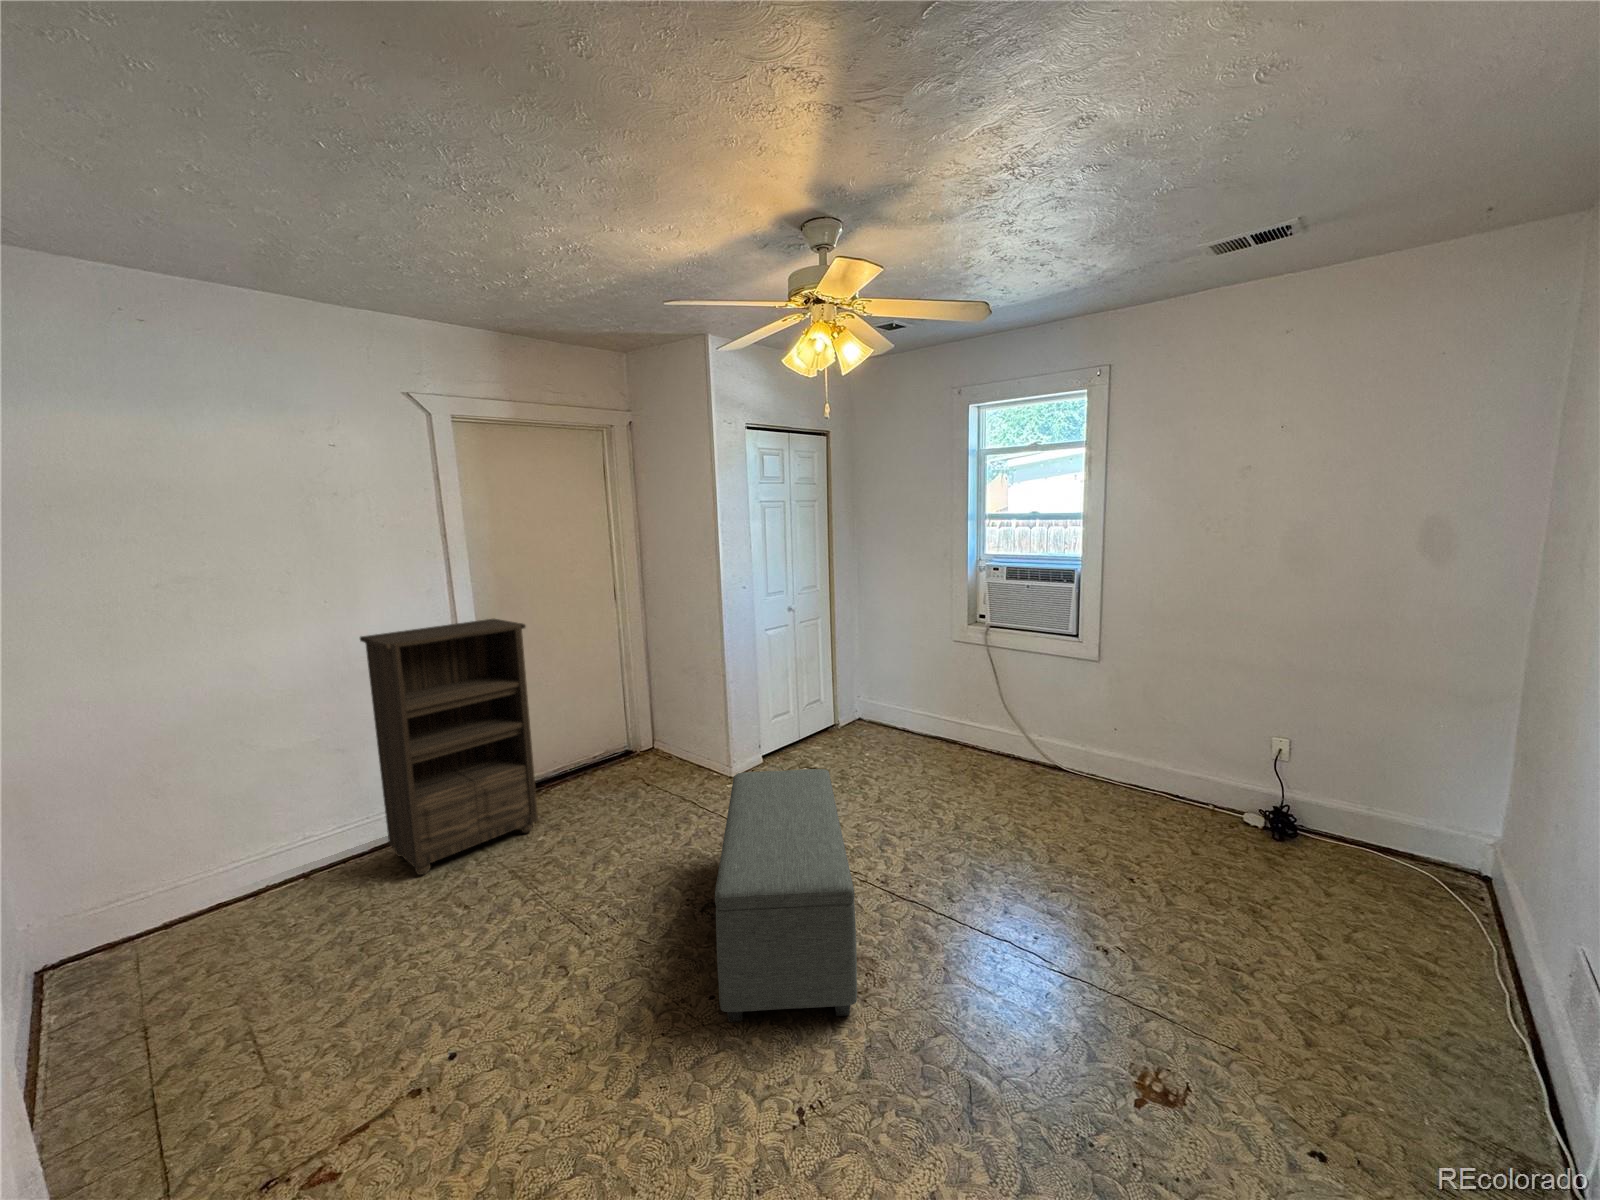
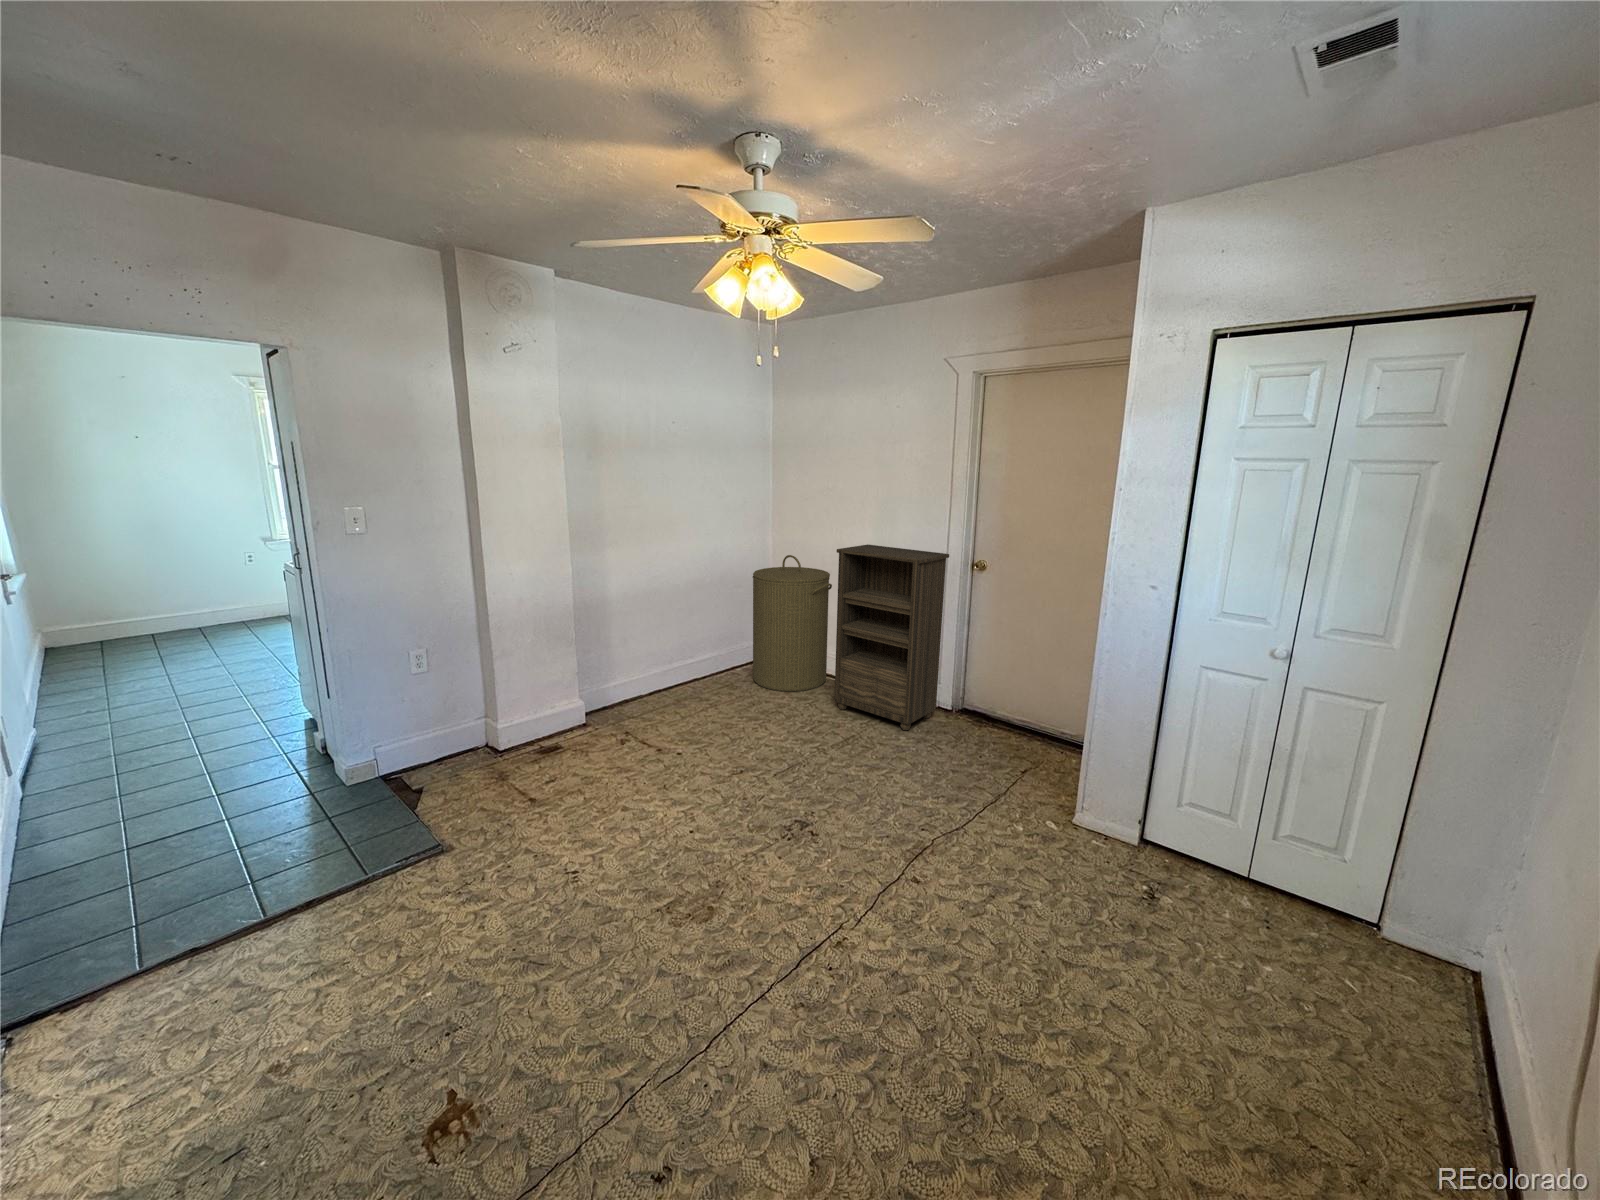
laundry hamper: none [58,697,313,976] -> present [753,555,832,692]
ottoman: present [715,769,857,1022] -> none [632,743,890,898]

